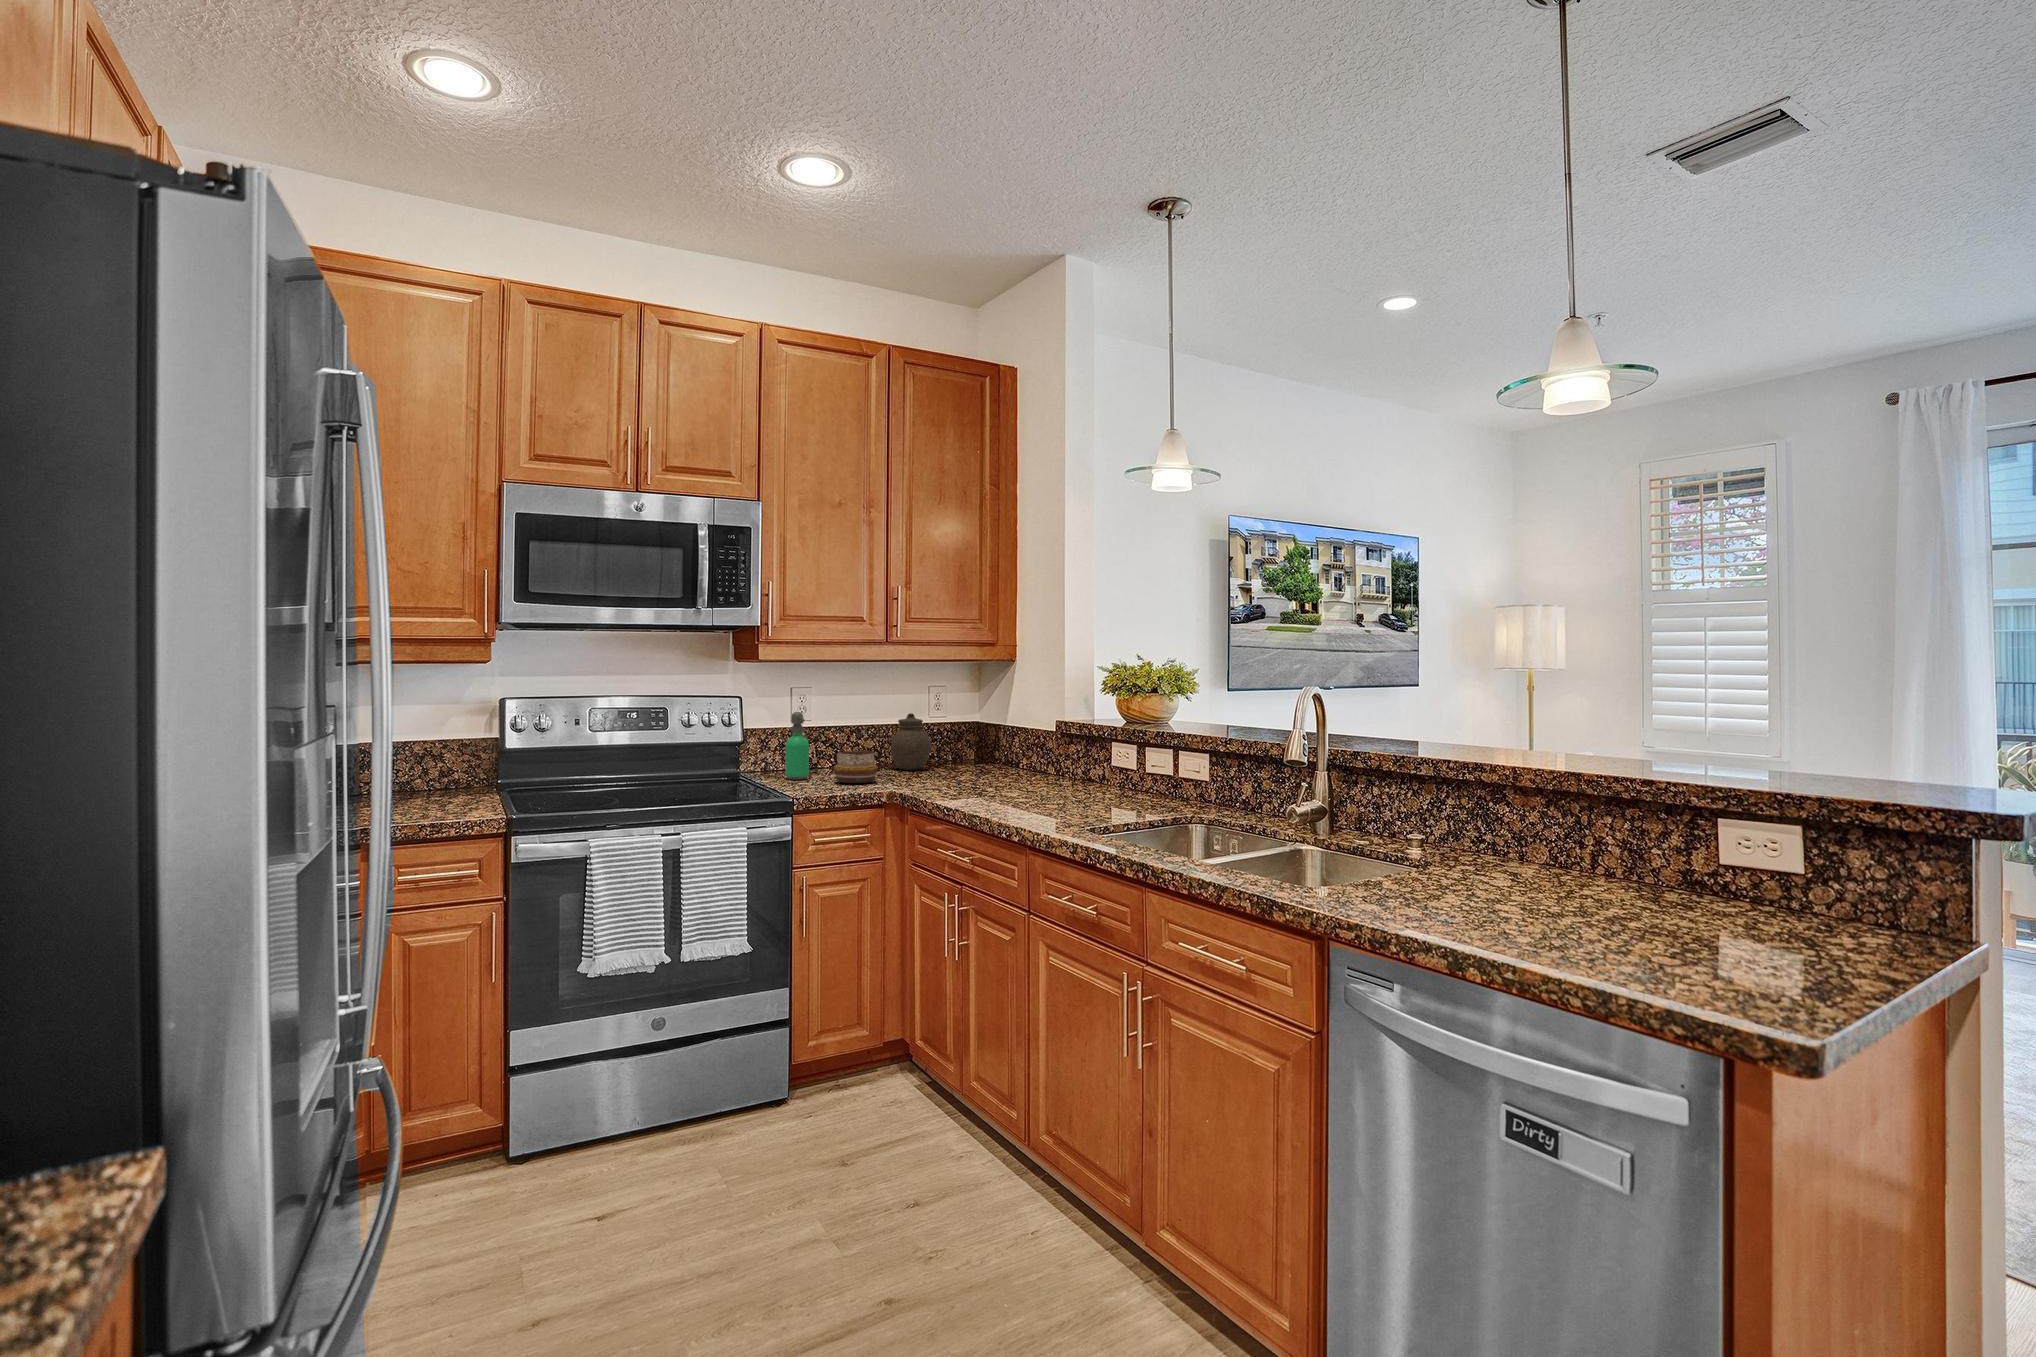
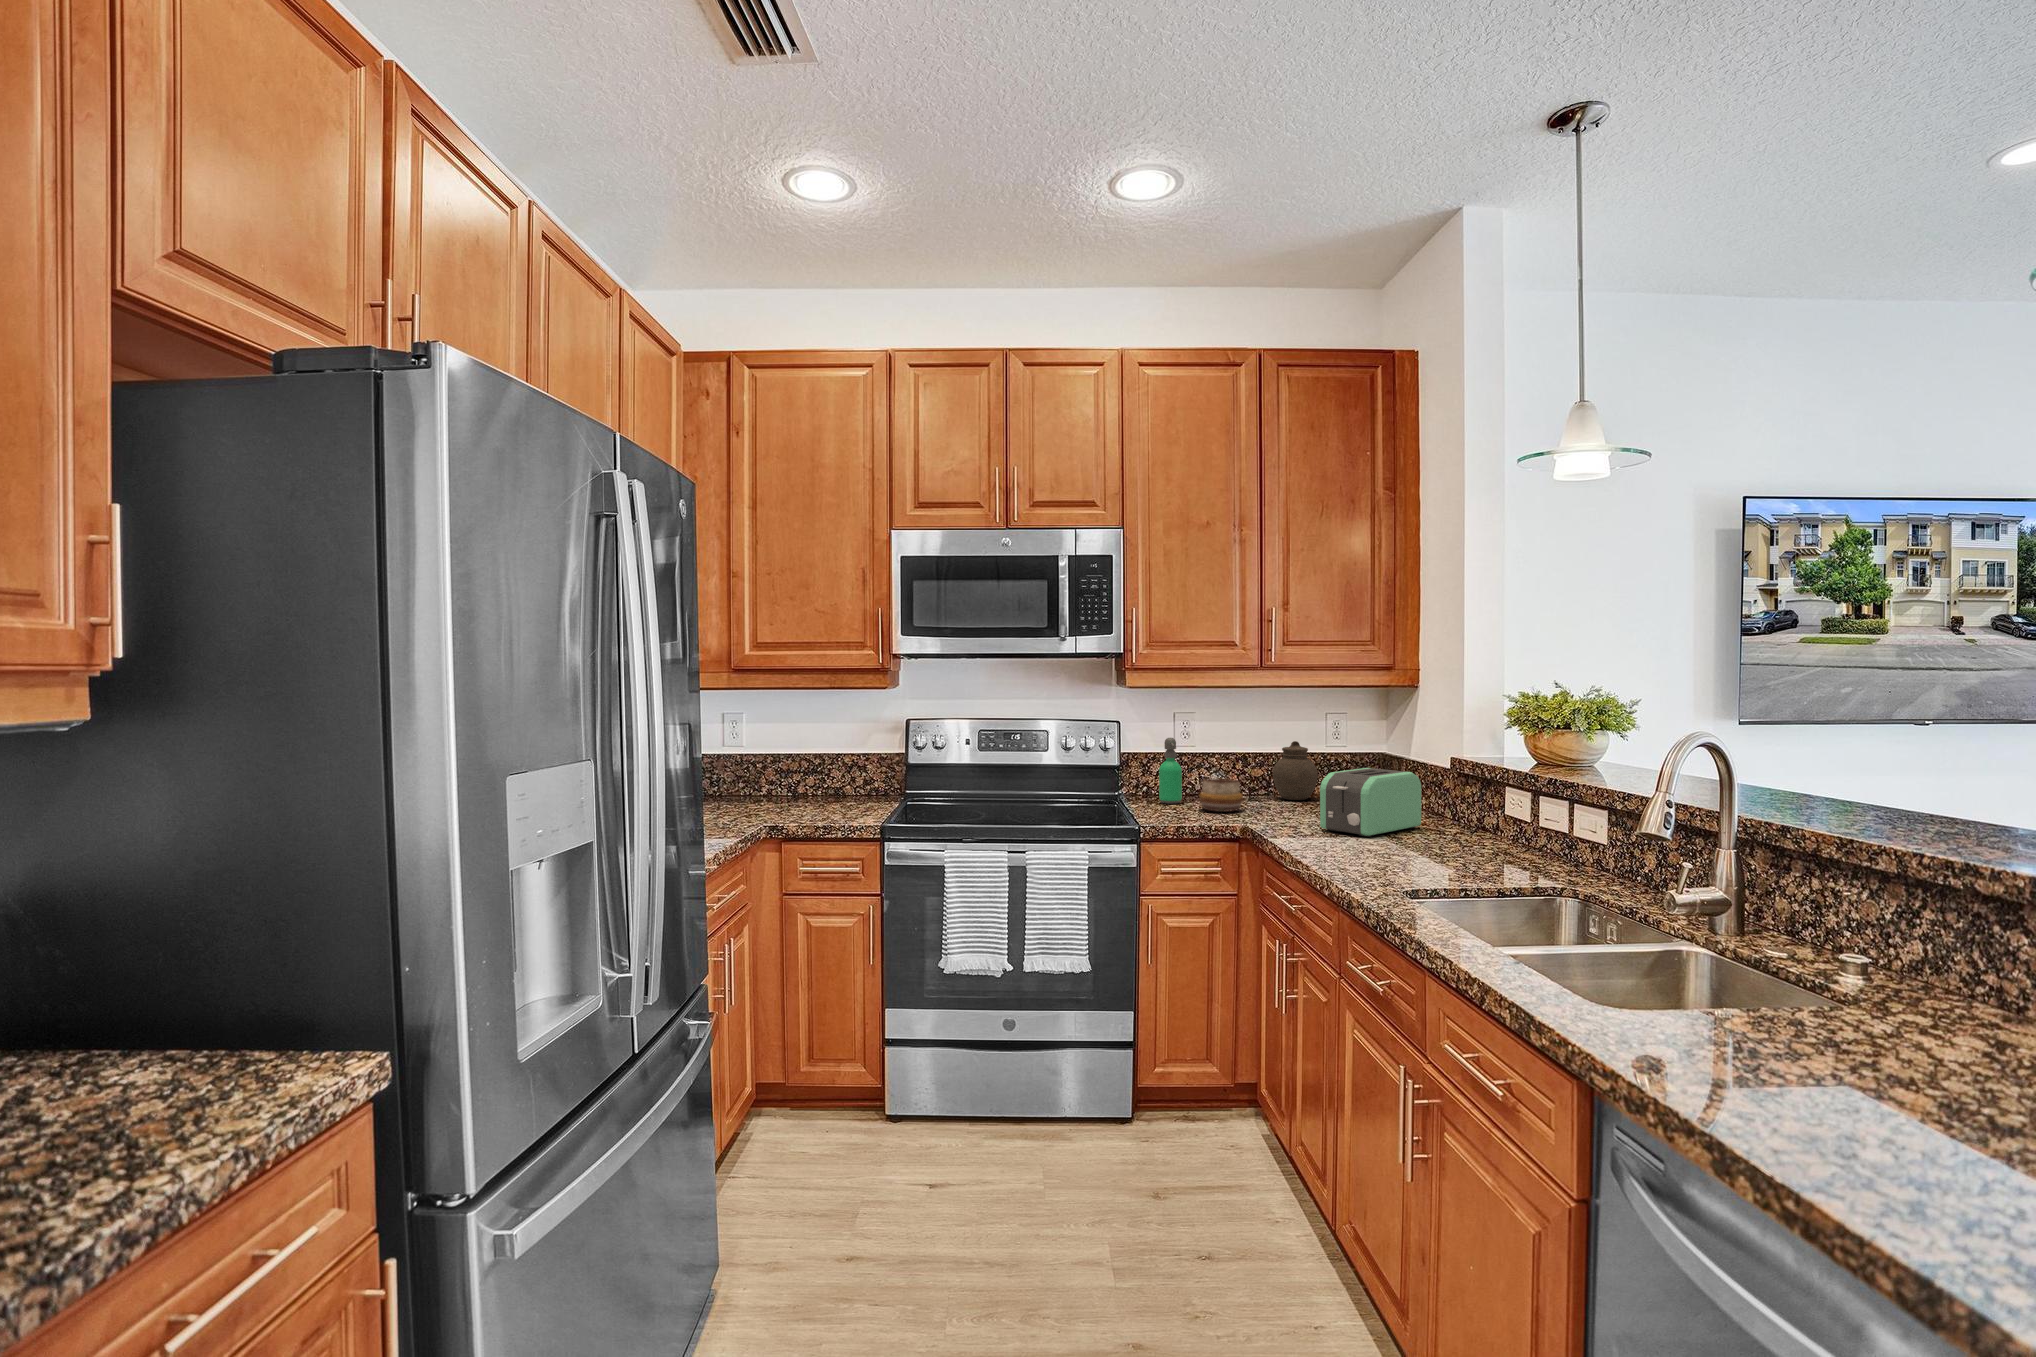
toaster: none [966,733,1044,794] -> present [1320,768,1421,837]

